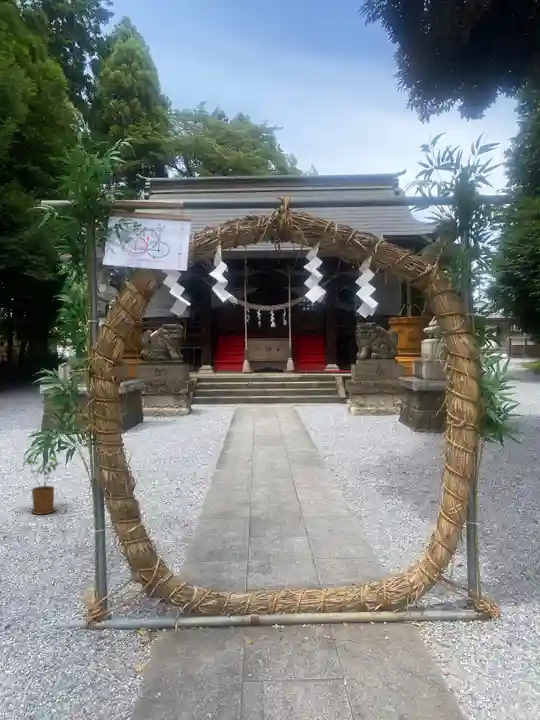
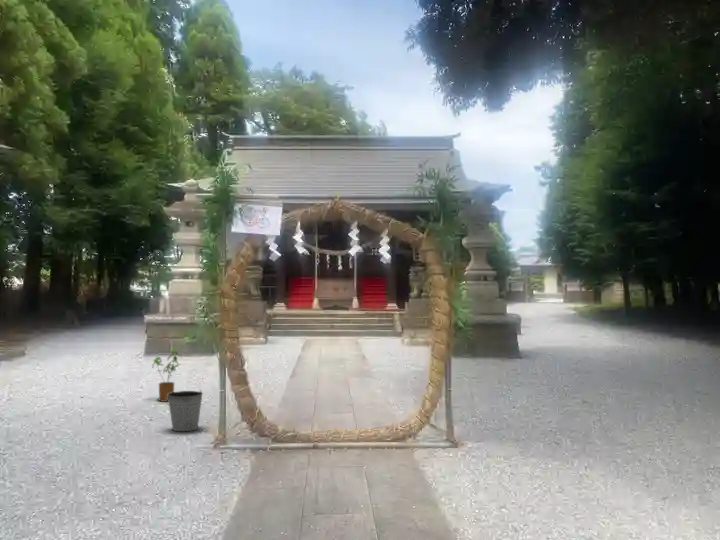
bucket: none [22,513,79,580] -> present [166,391,203,431]

